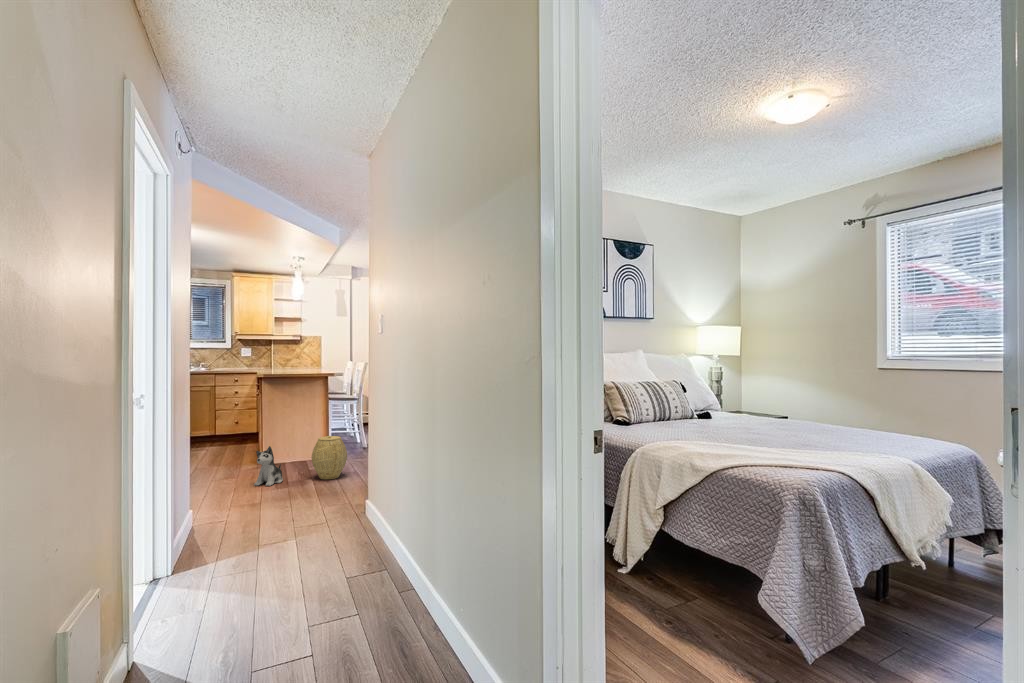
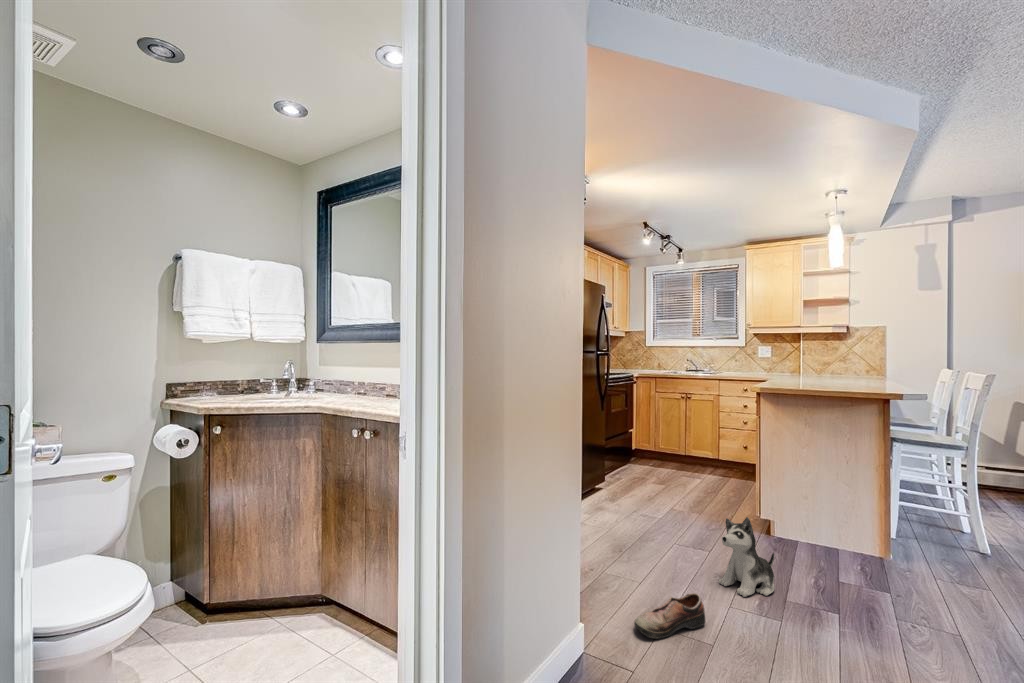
woven basket: present [312,436,347,479] -> none [837,526,933,636]
shoe: none [223,485,258,508] -> present [634,593,705,638]

